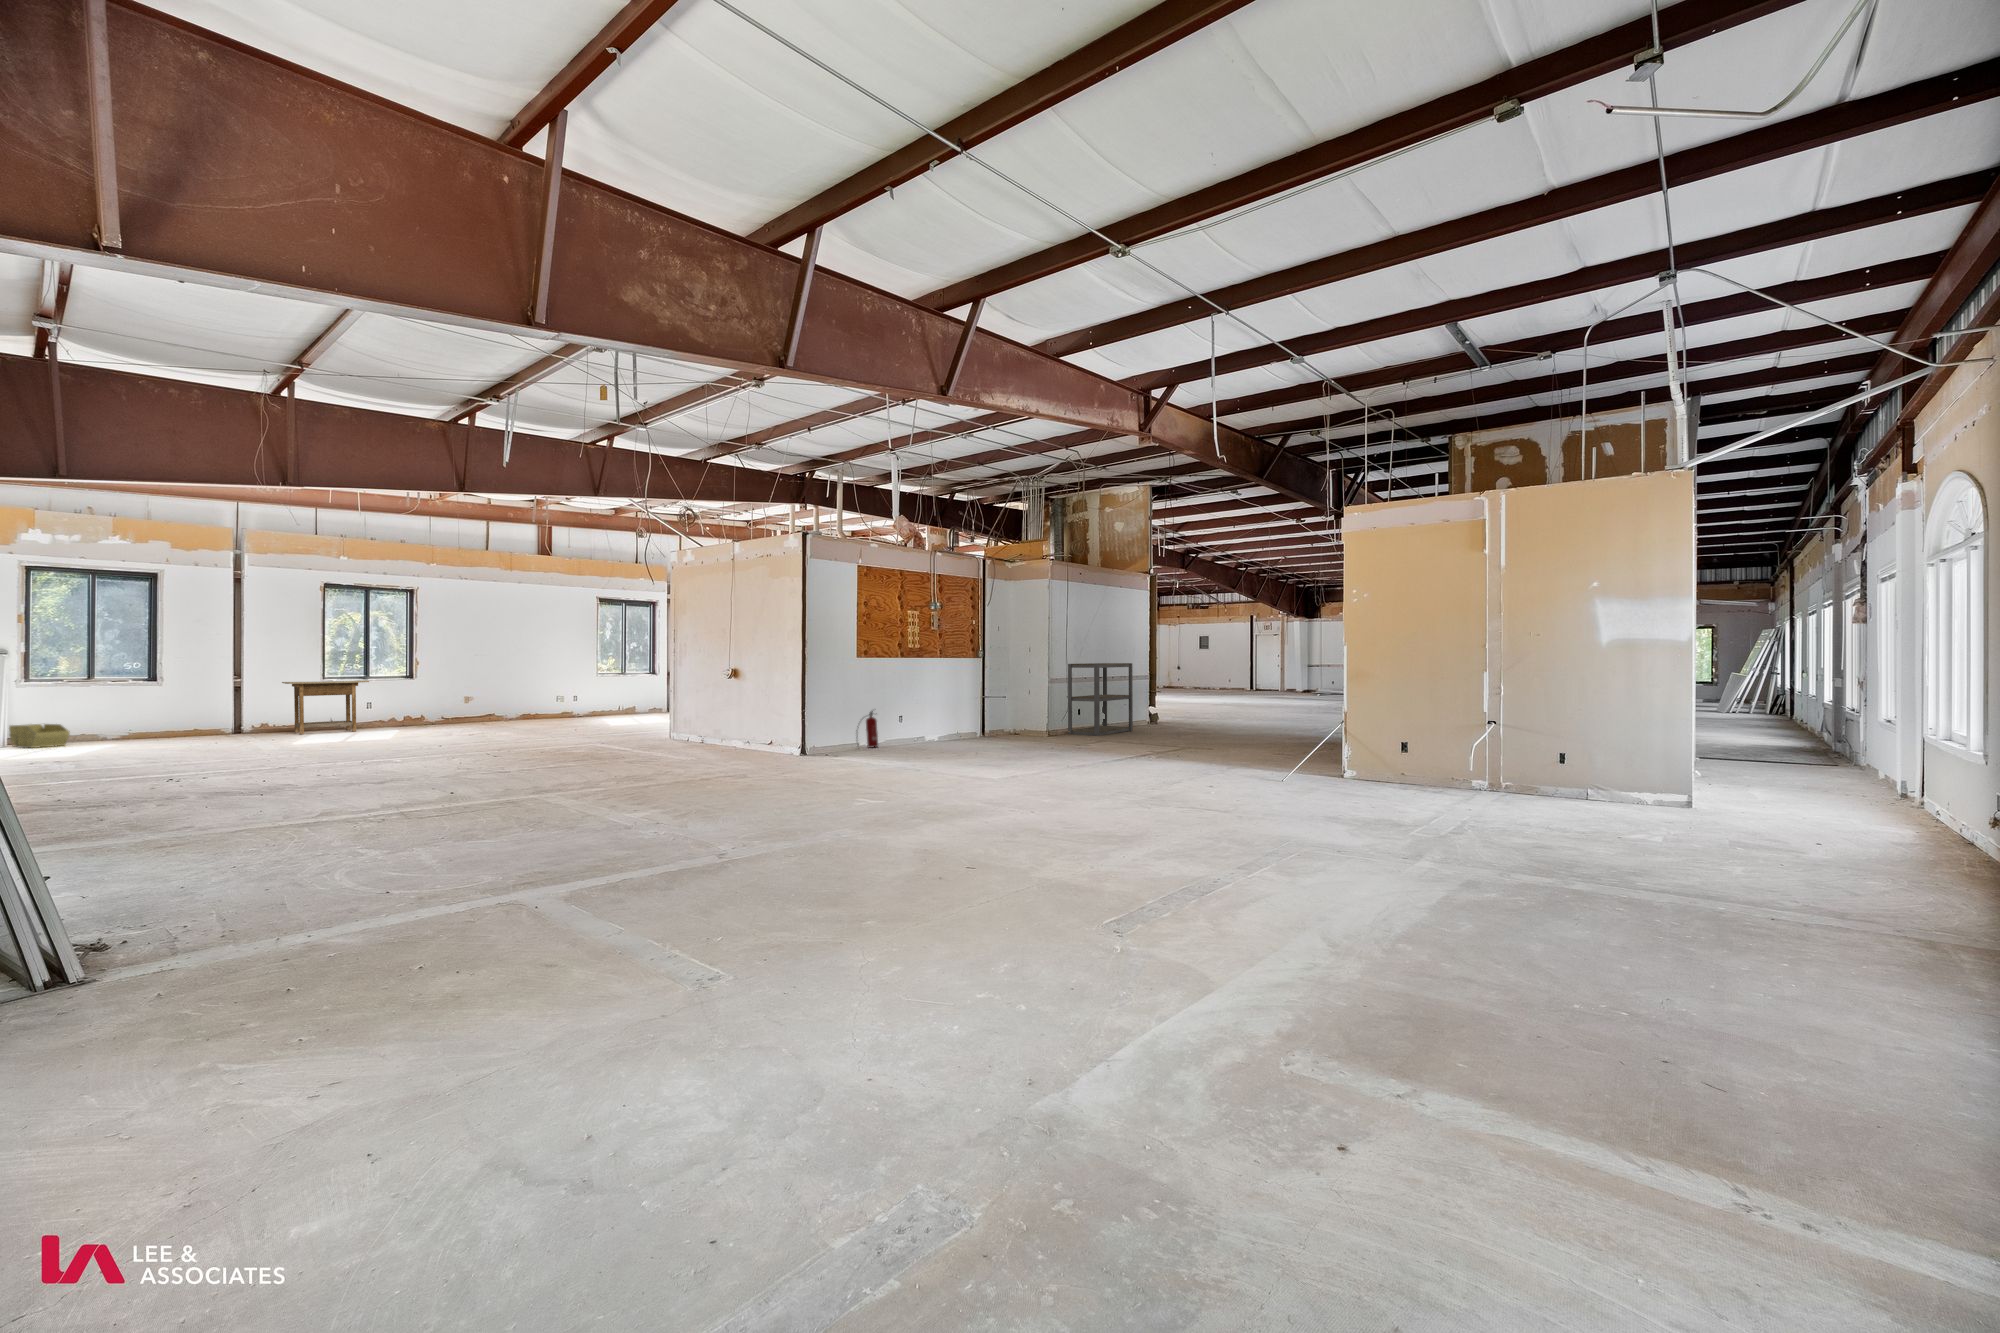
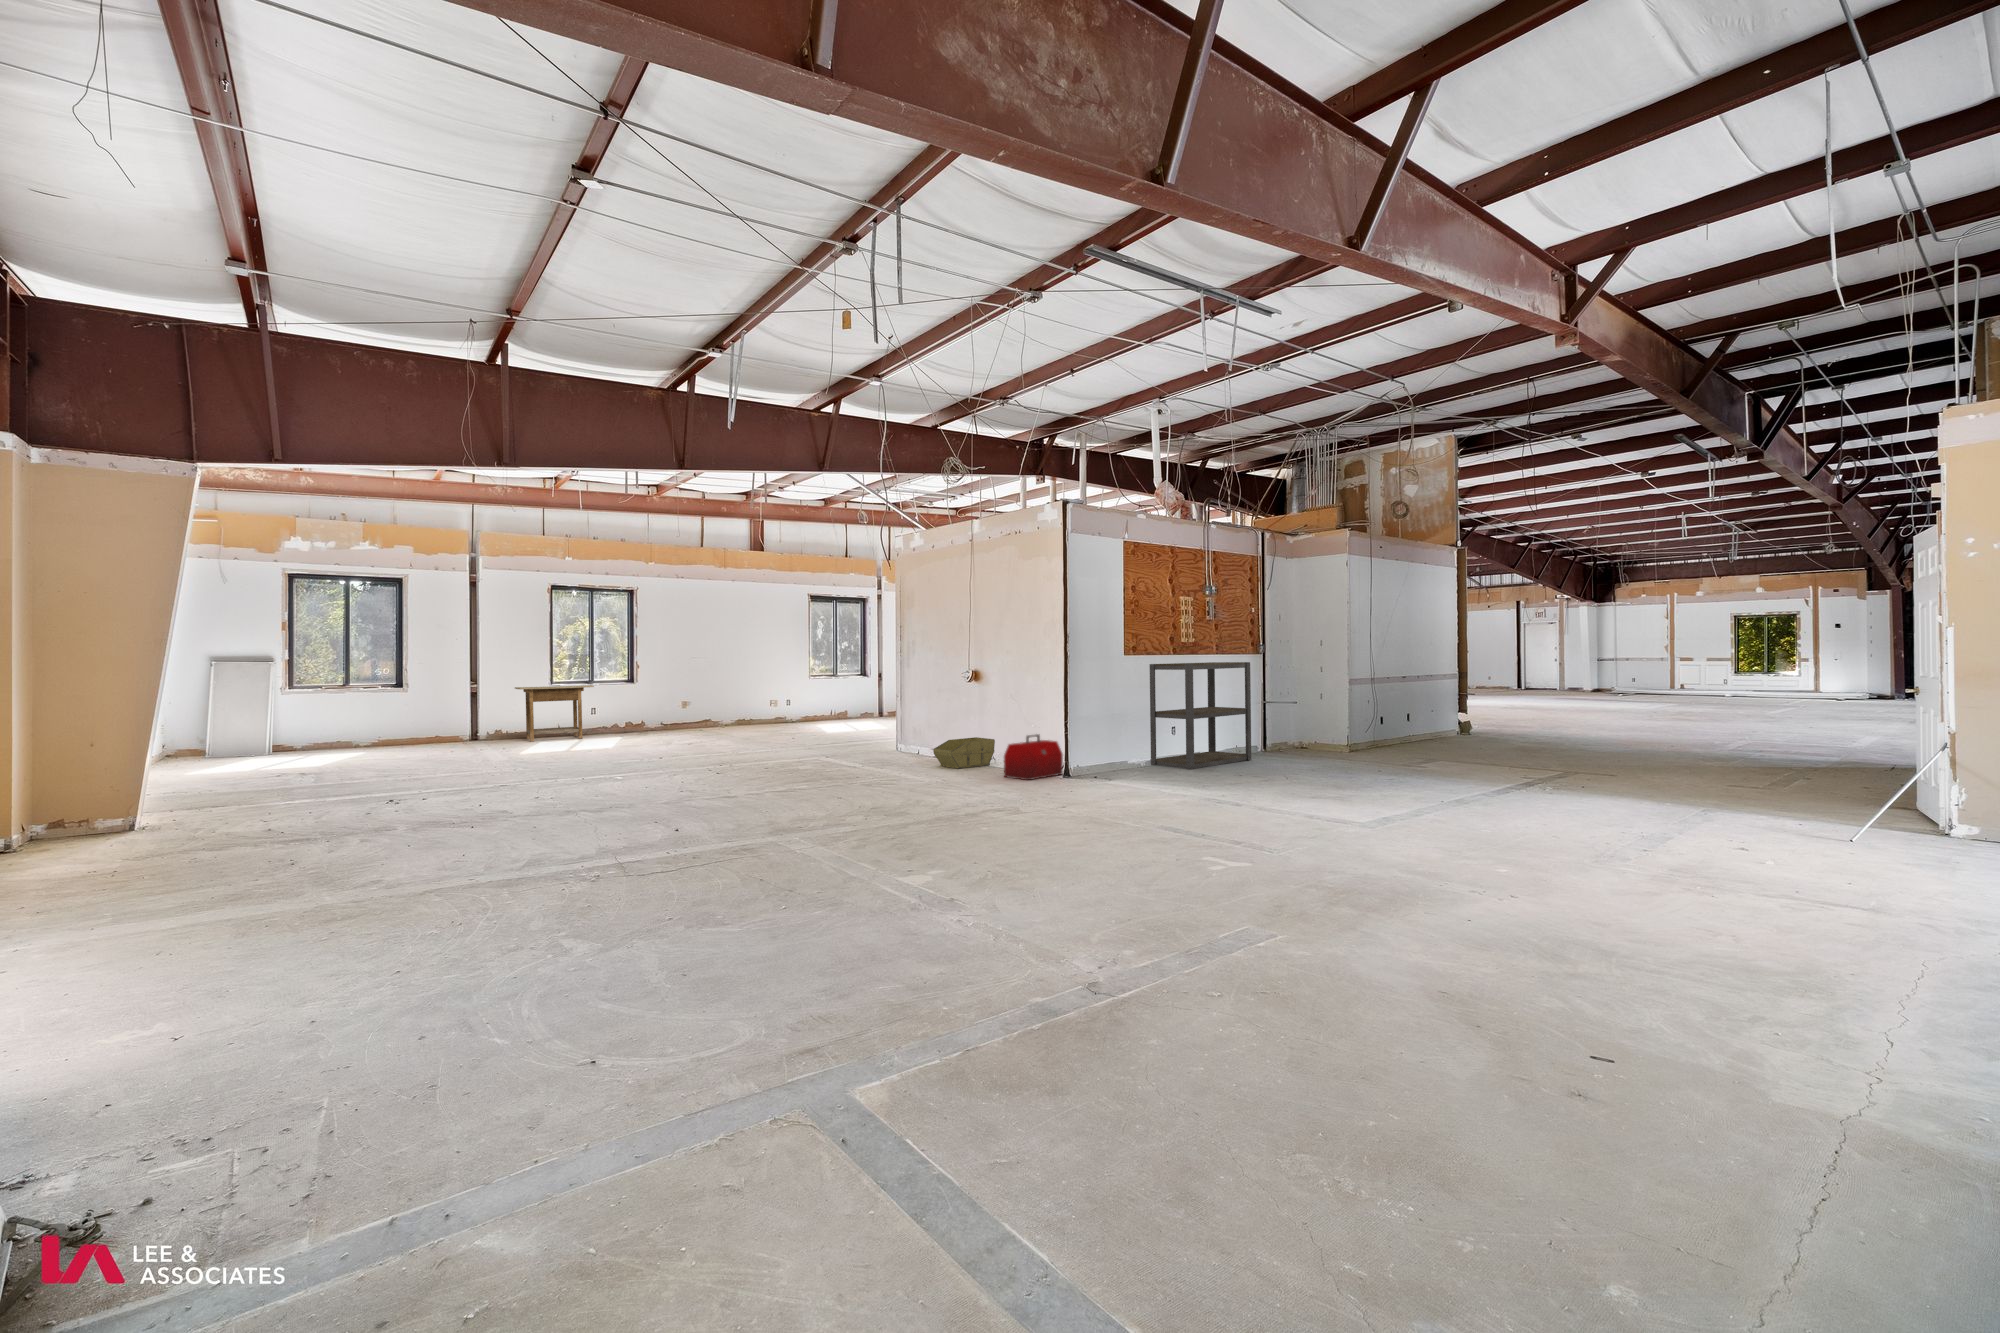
shelving unit: present [1068,663,1133,736] -> present [1150,662,1251,769]
fire extinguisher: present [857,711,878,747] -> none [1124,719,1150,769]
toolbox: none [752,720,802,757] -> present [1004,734,1063,780]
storage bin: present [9,724,70,748] -> present [933,737,995,769]

